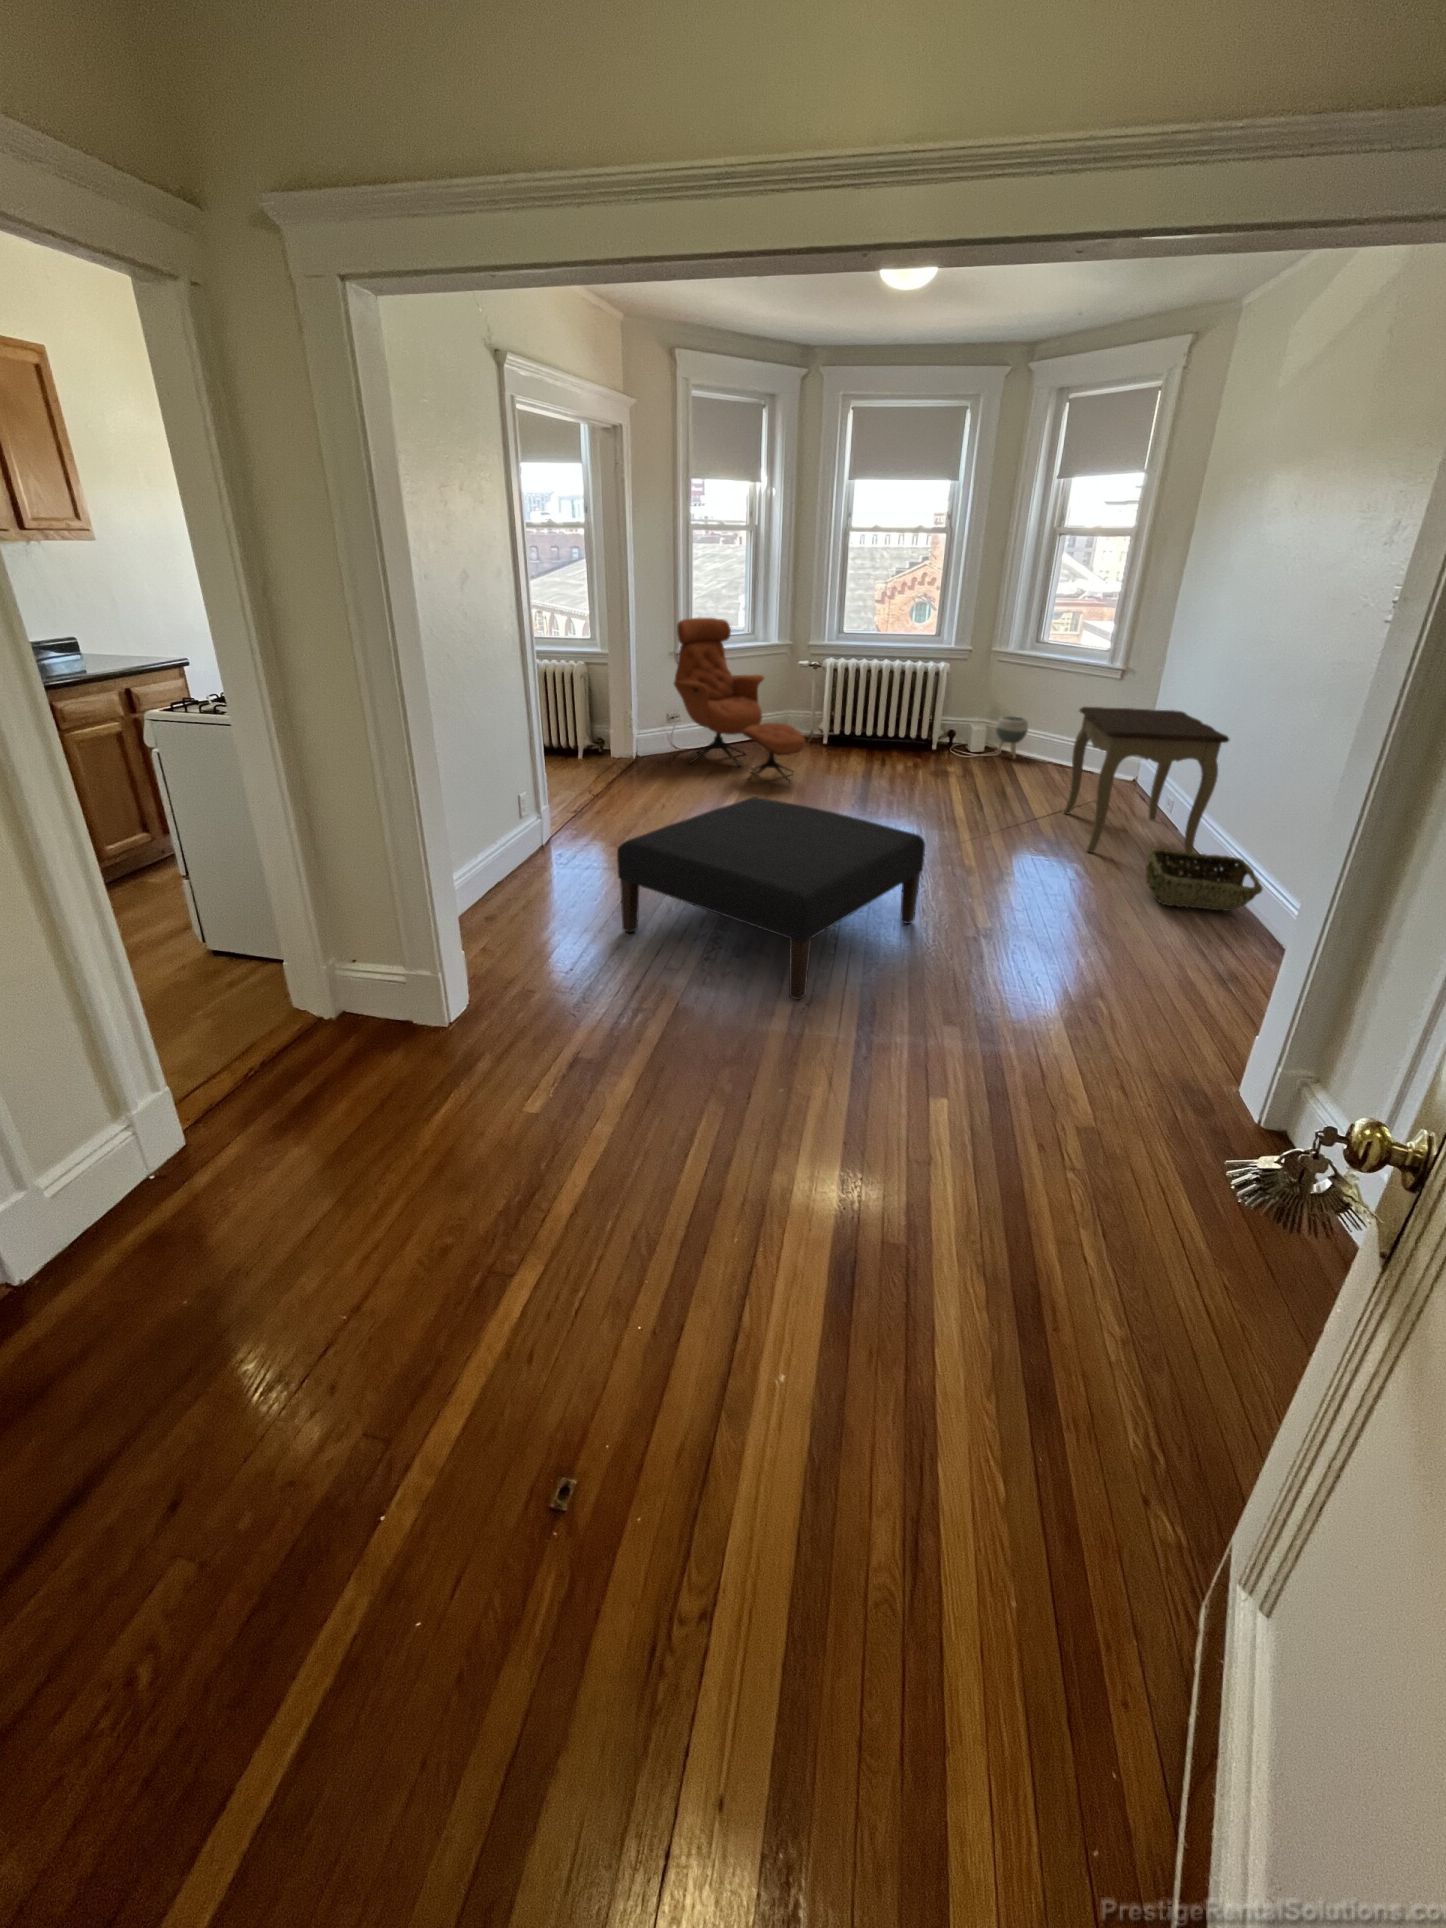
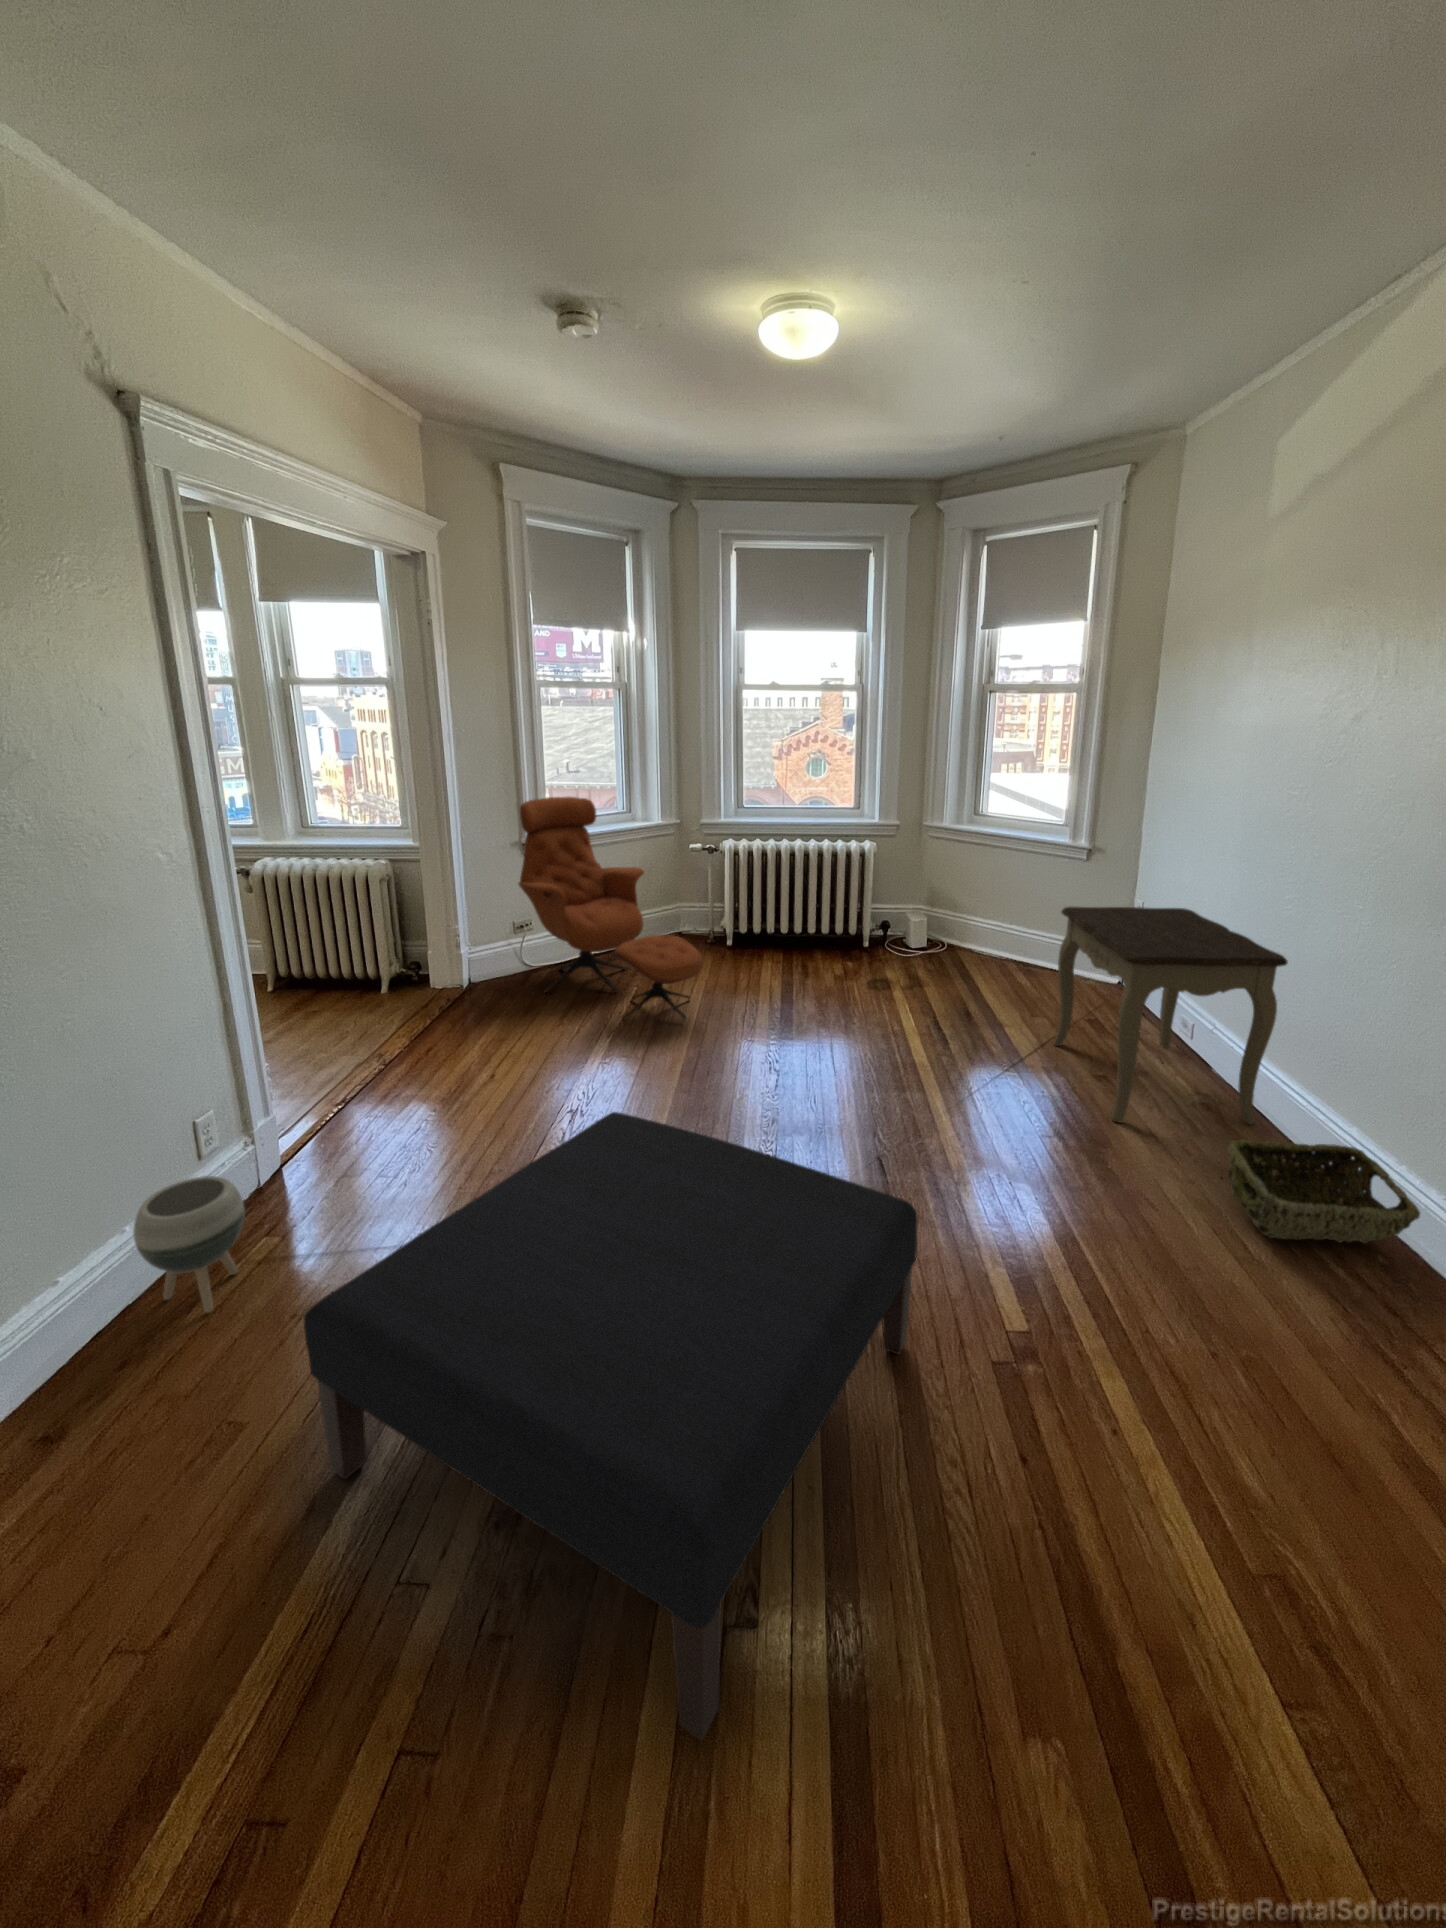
planter: present [996,716,1028,759] -> present [133,1176,245,1313]

